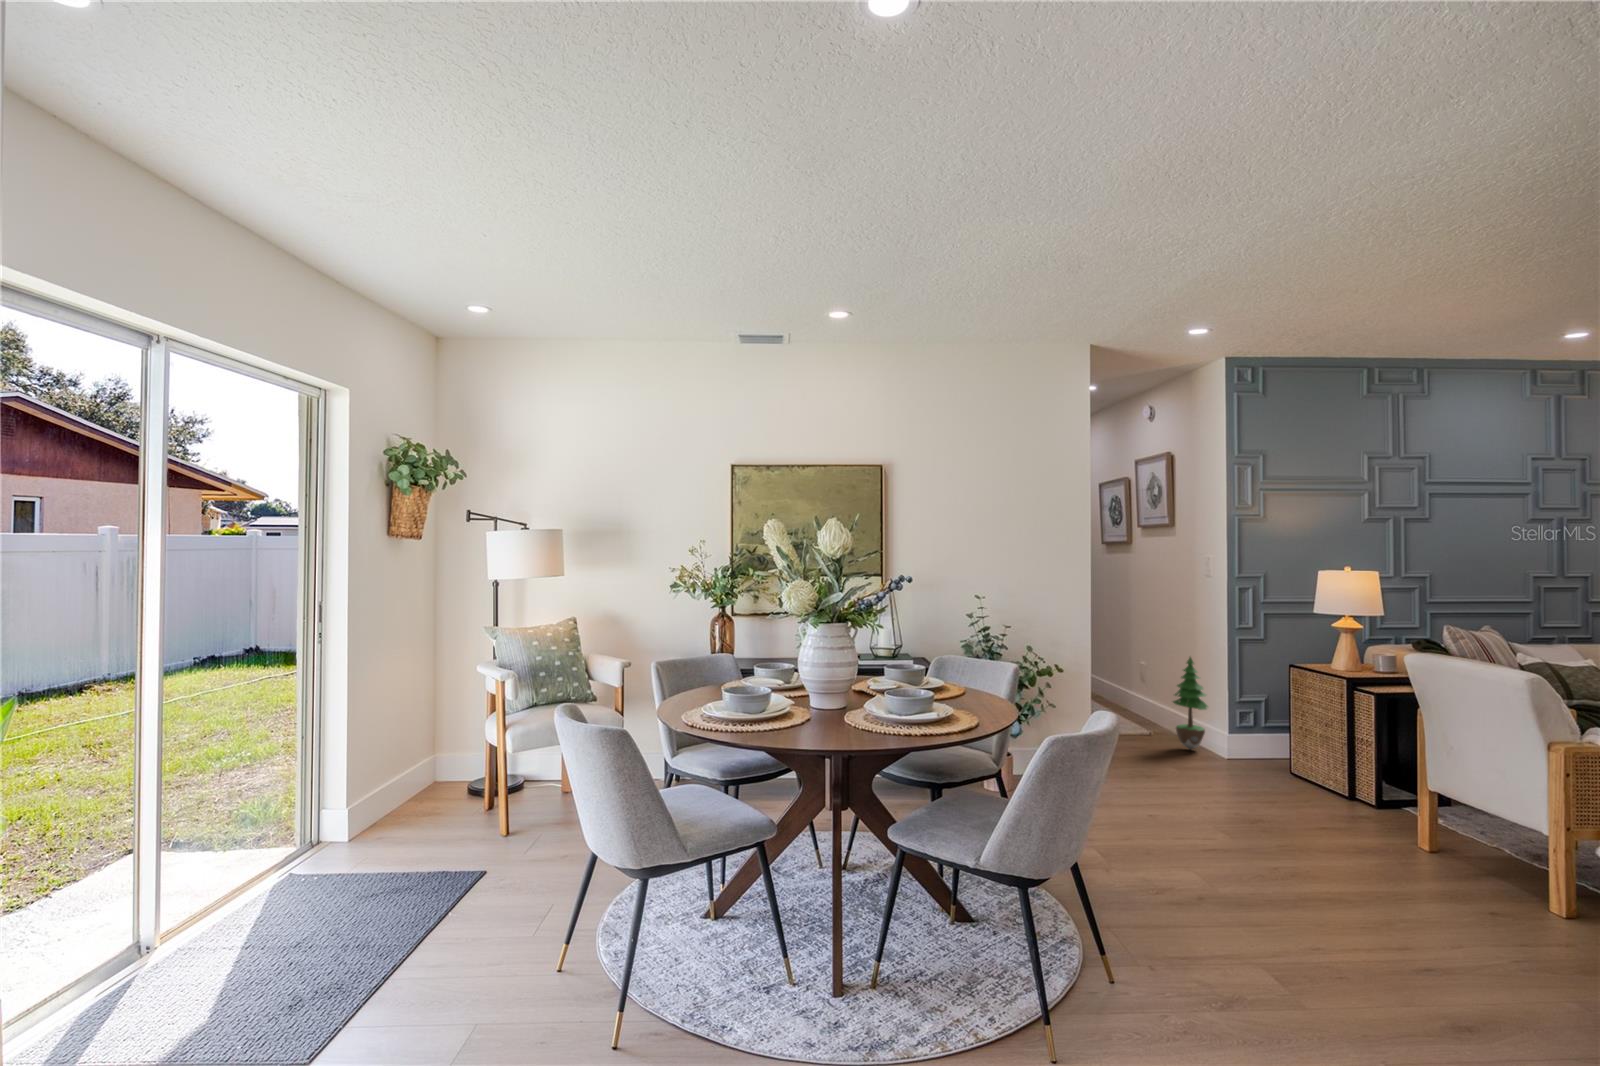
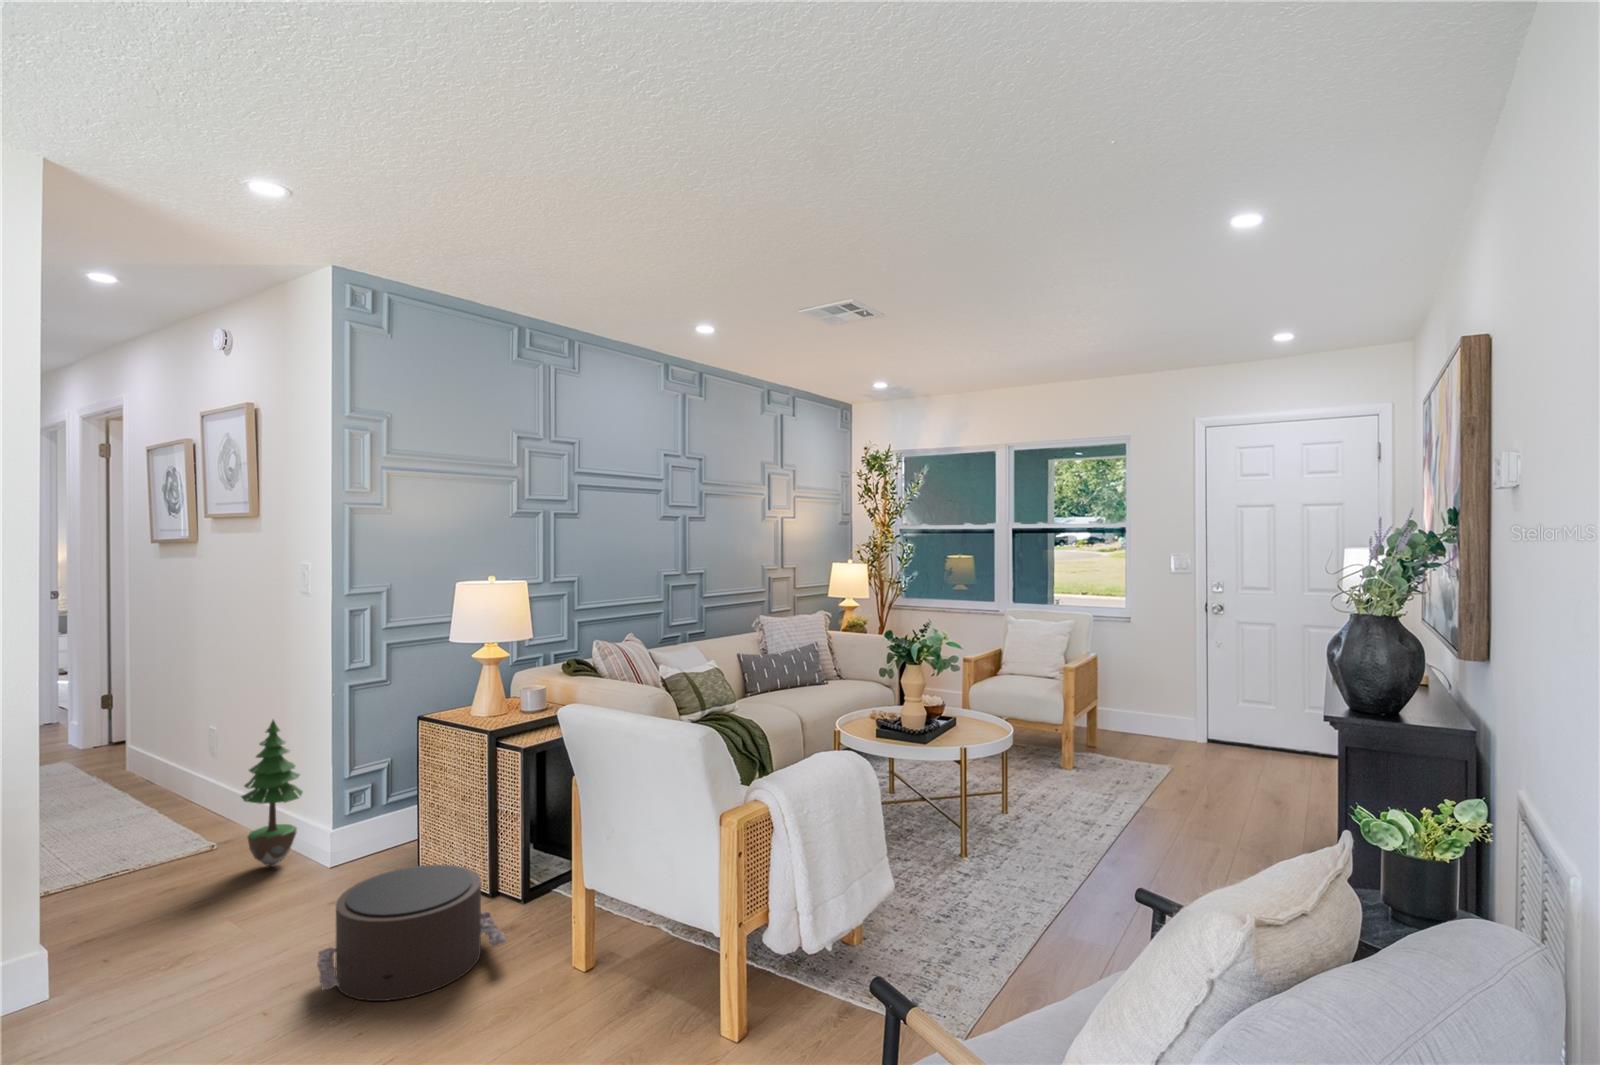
pouf: none [1235,755,1364,828] -> present [317,865,506,1001]

